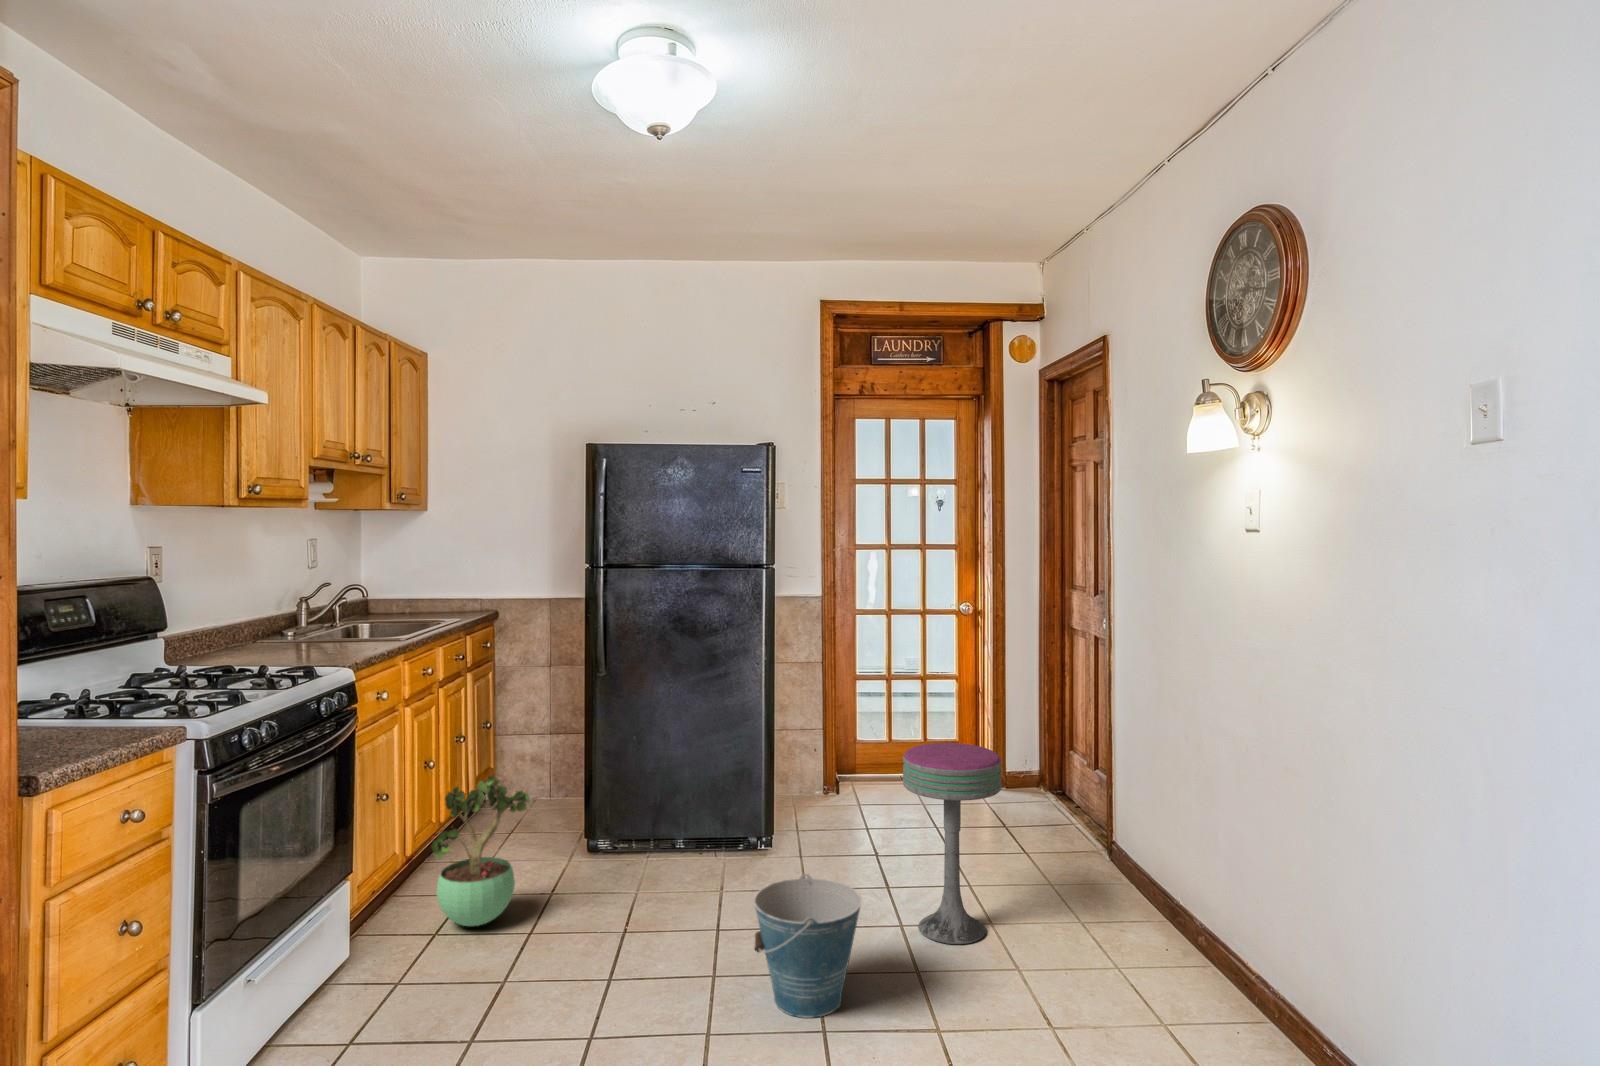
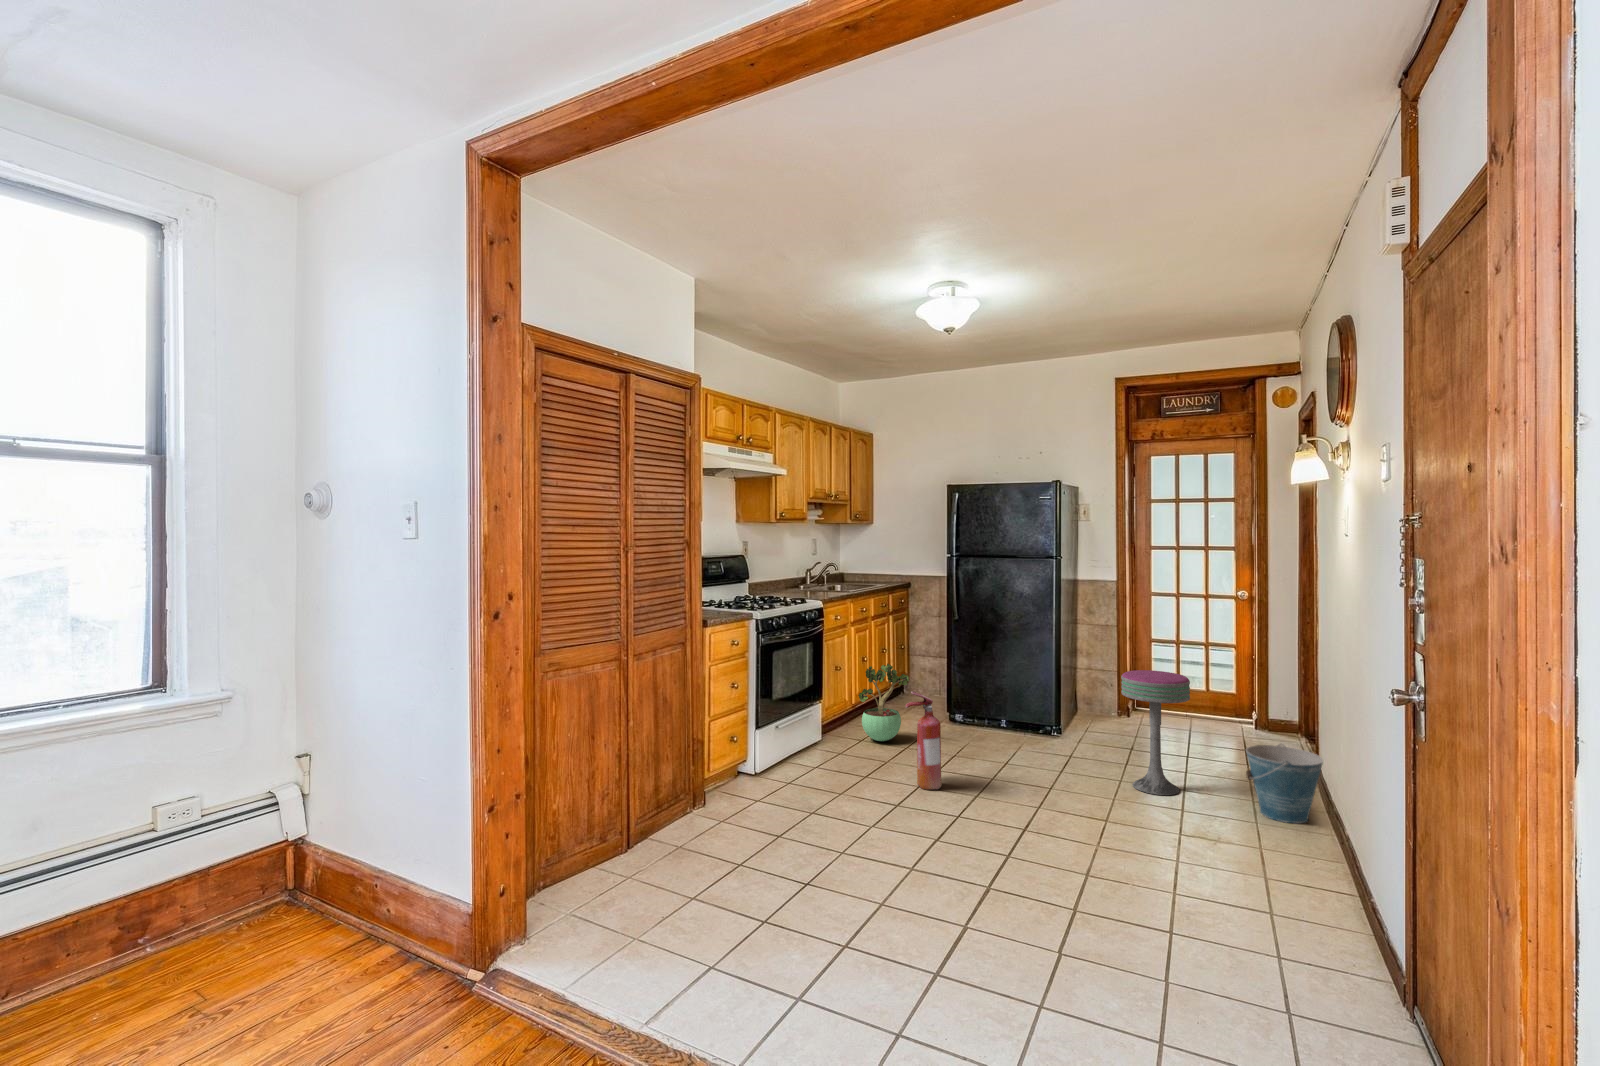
fire extinguisher: none [563,849,633,1039] -> present [905,692,942,790]
bucket: present [754,874,862,1018] -> present [1246,744,1323,823]

